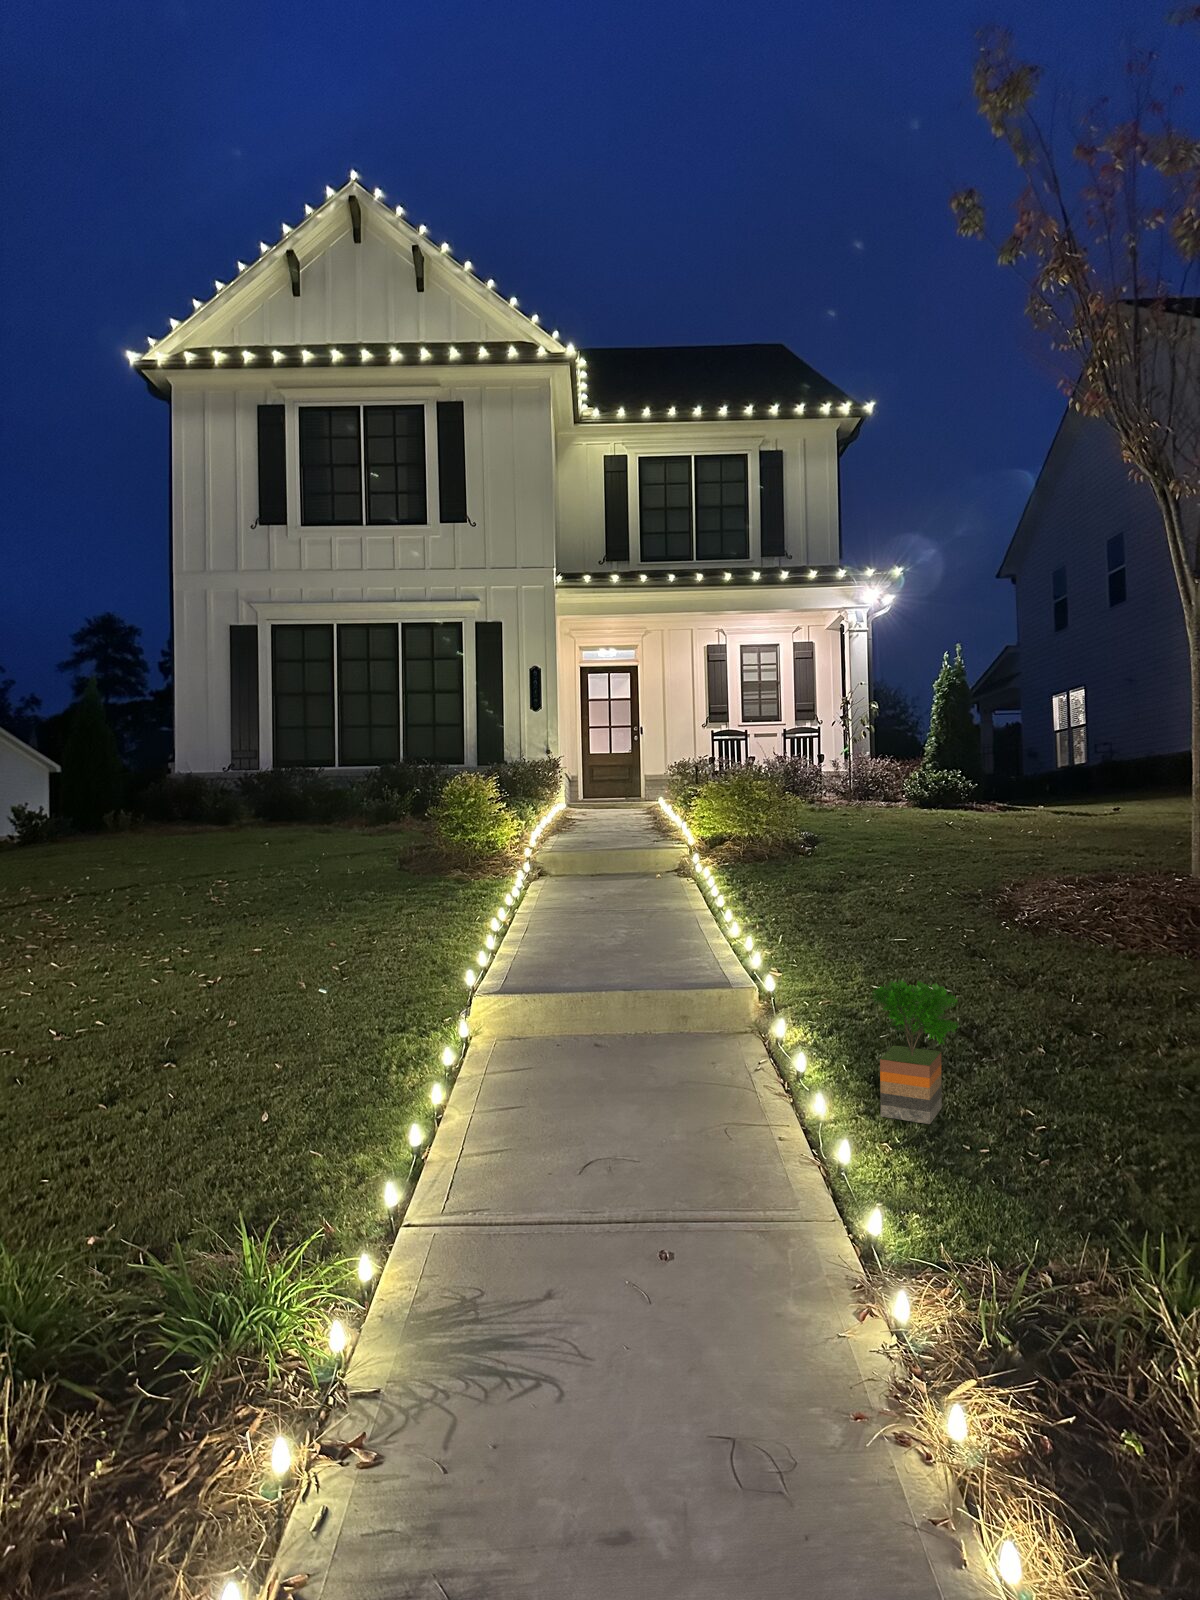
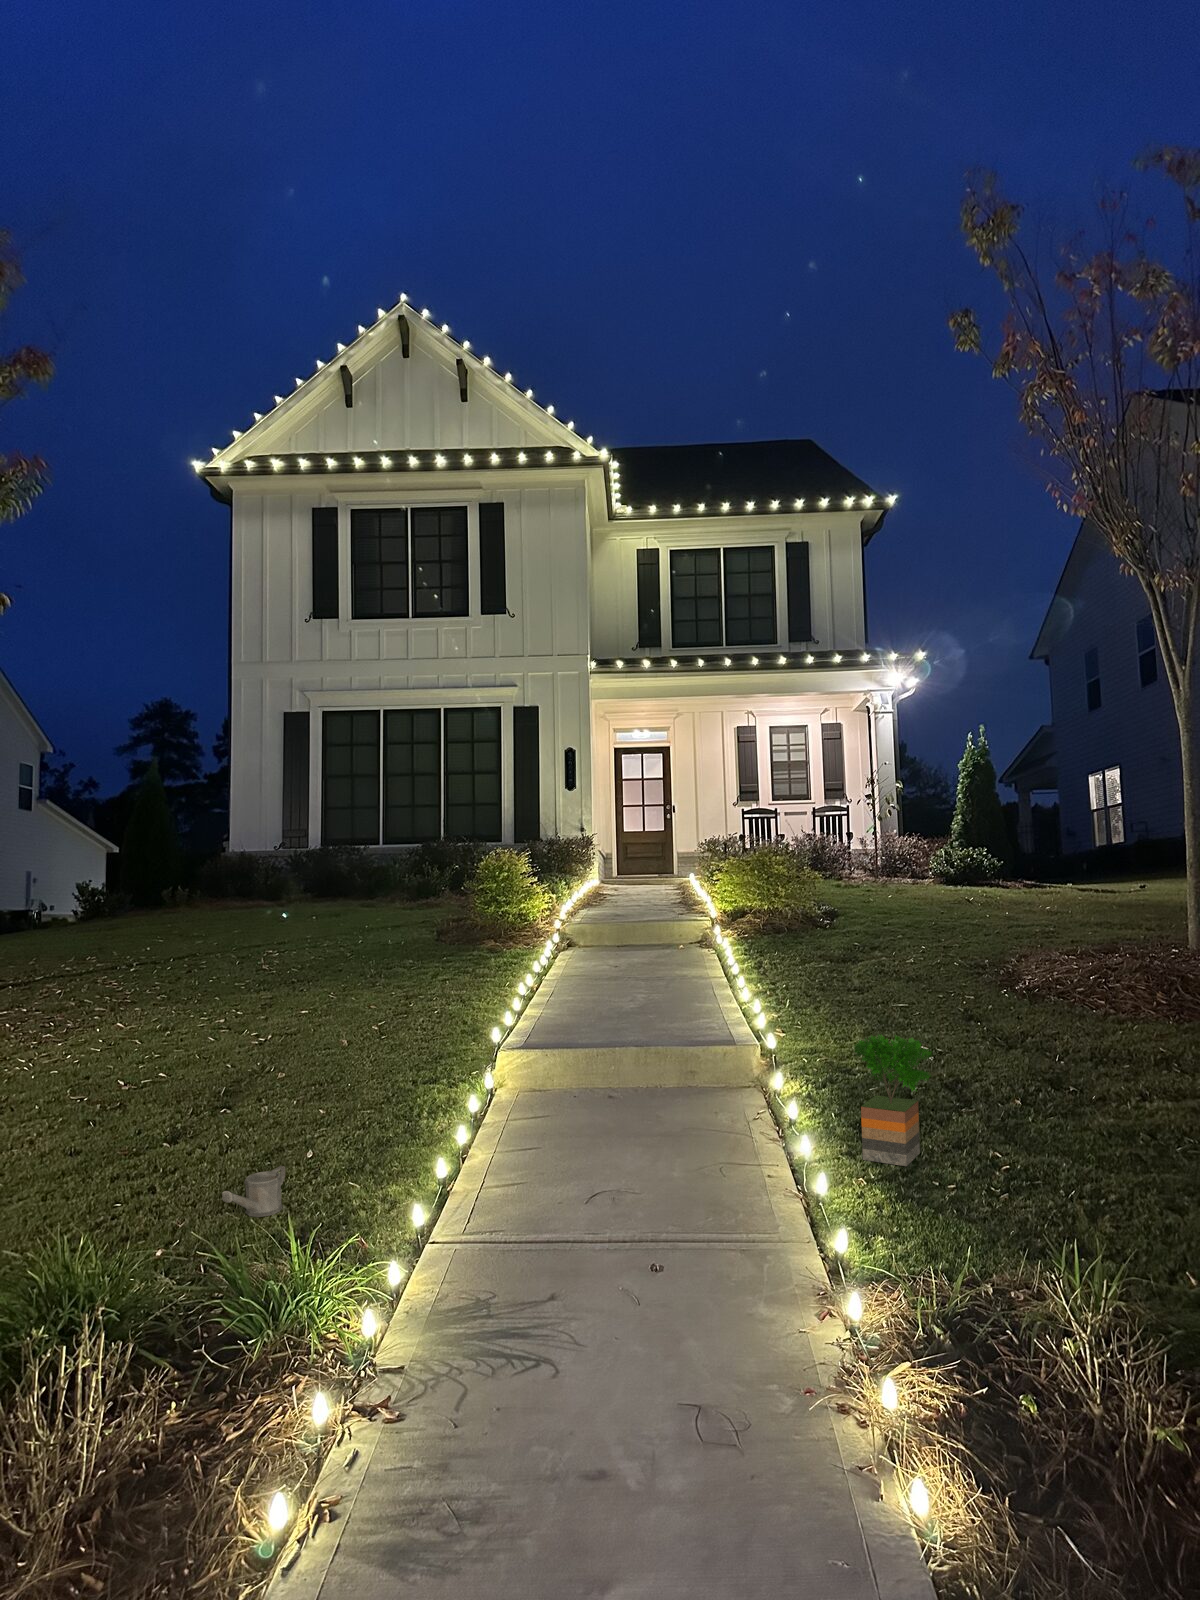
watering can: none [165,1133,239,1193] -> present [222,1166,285,1217]

